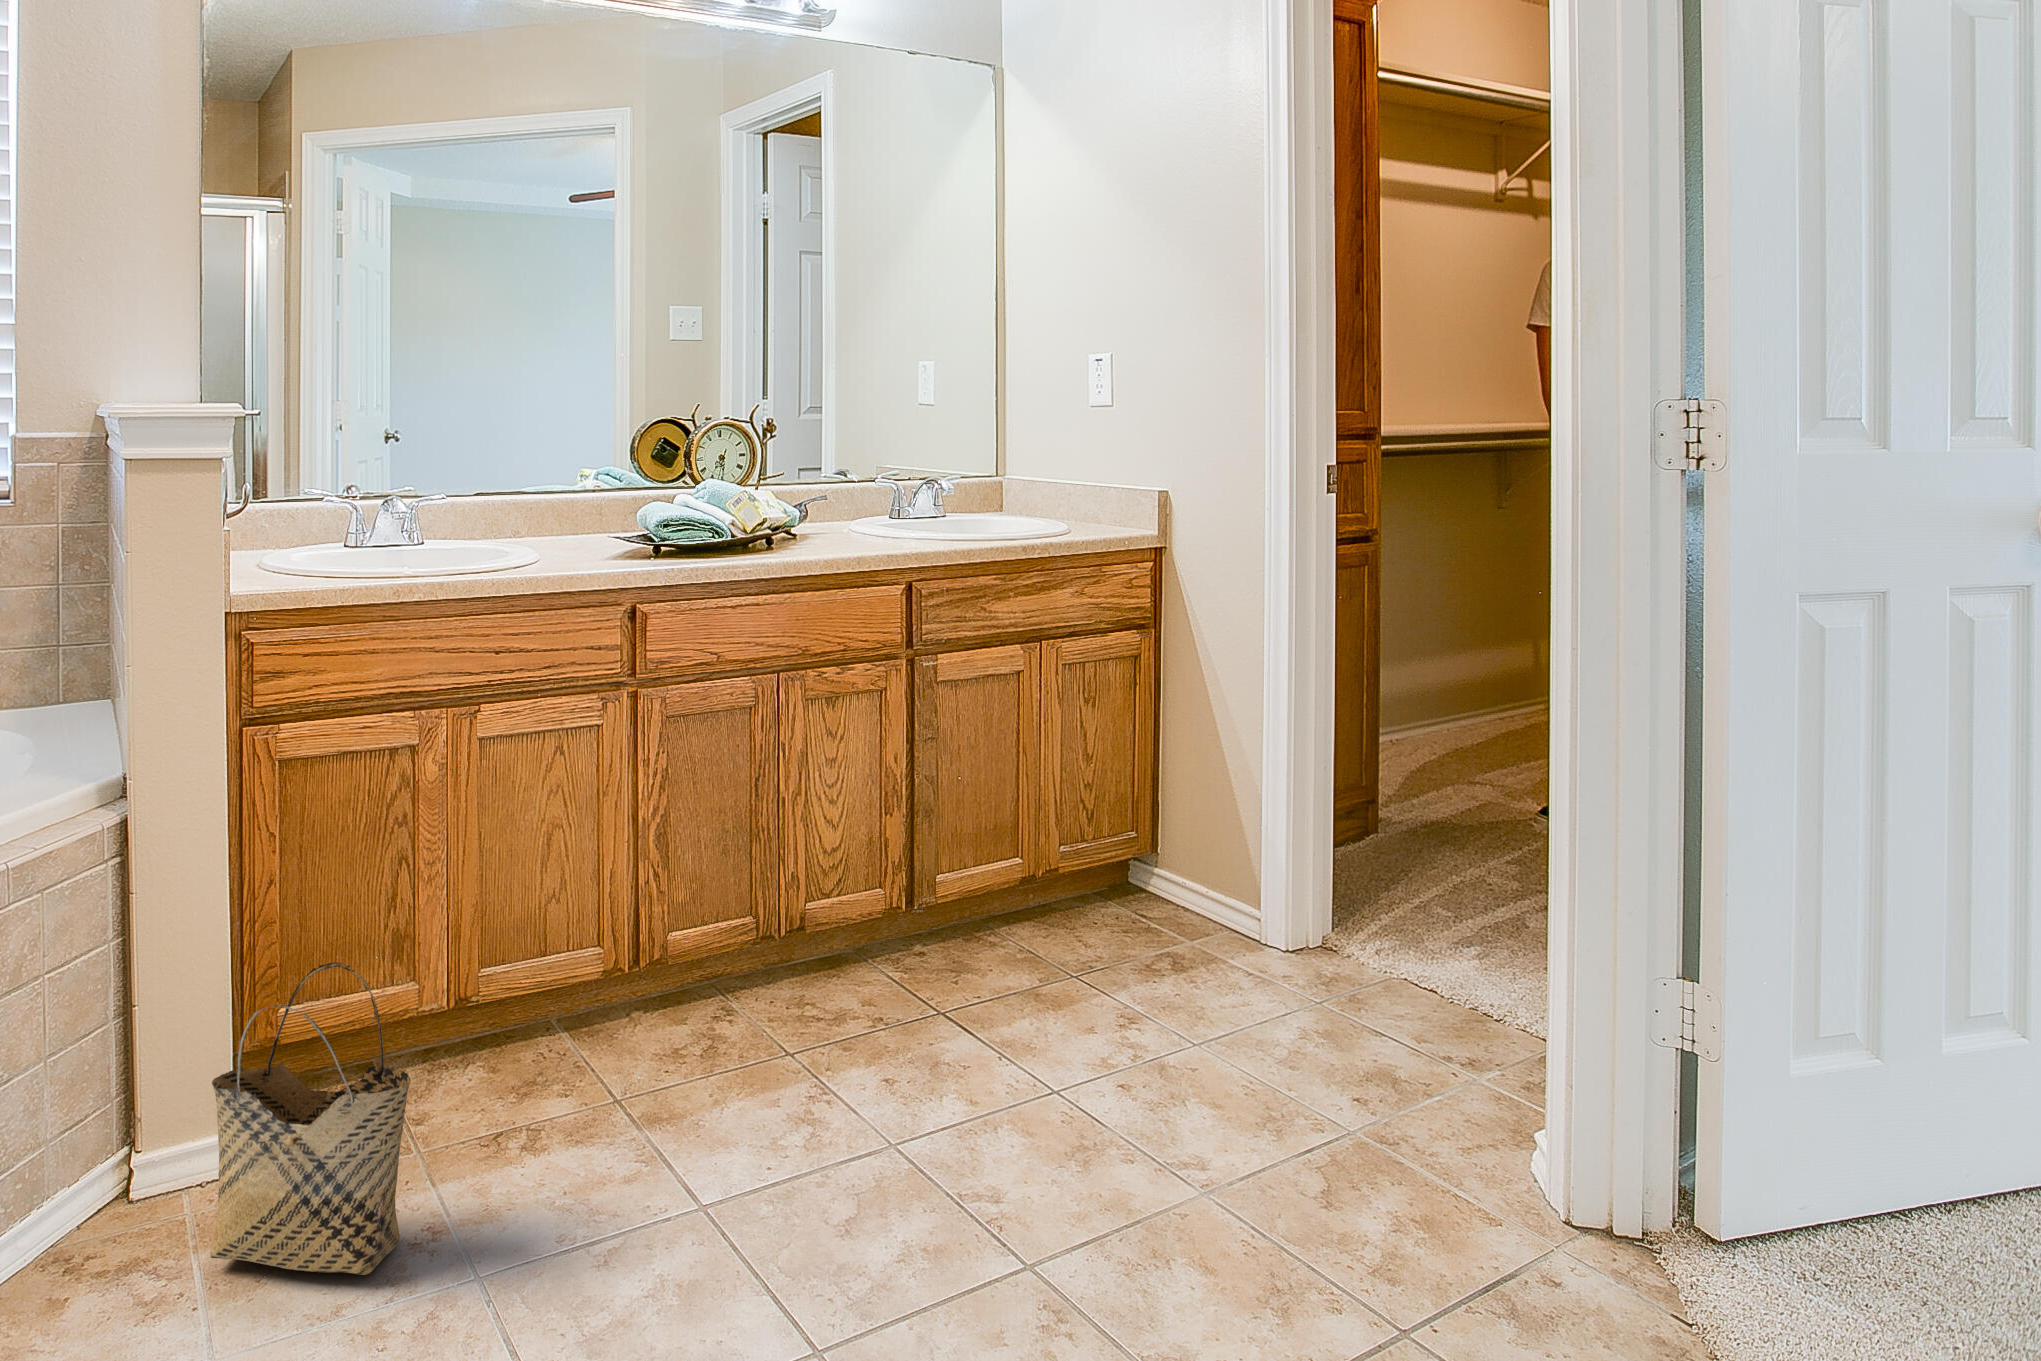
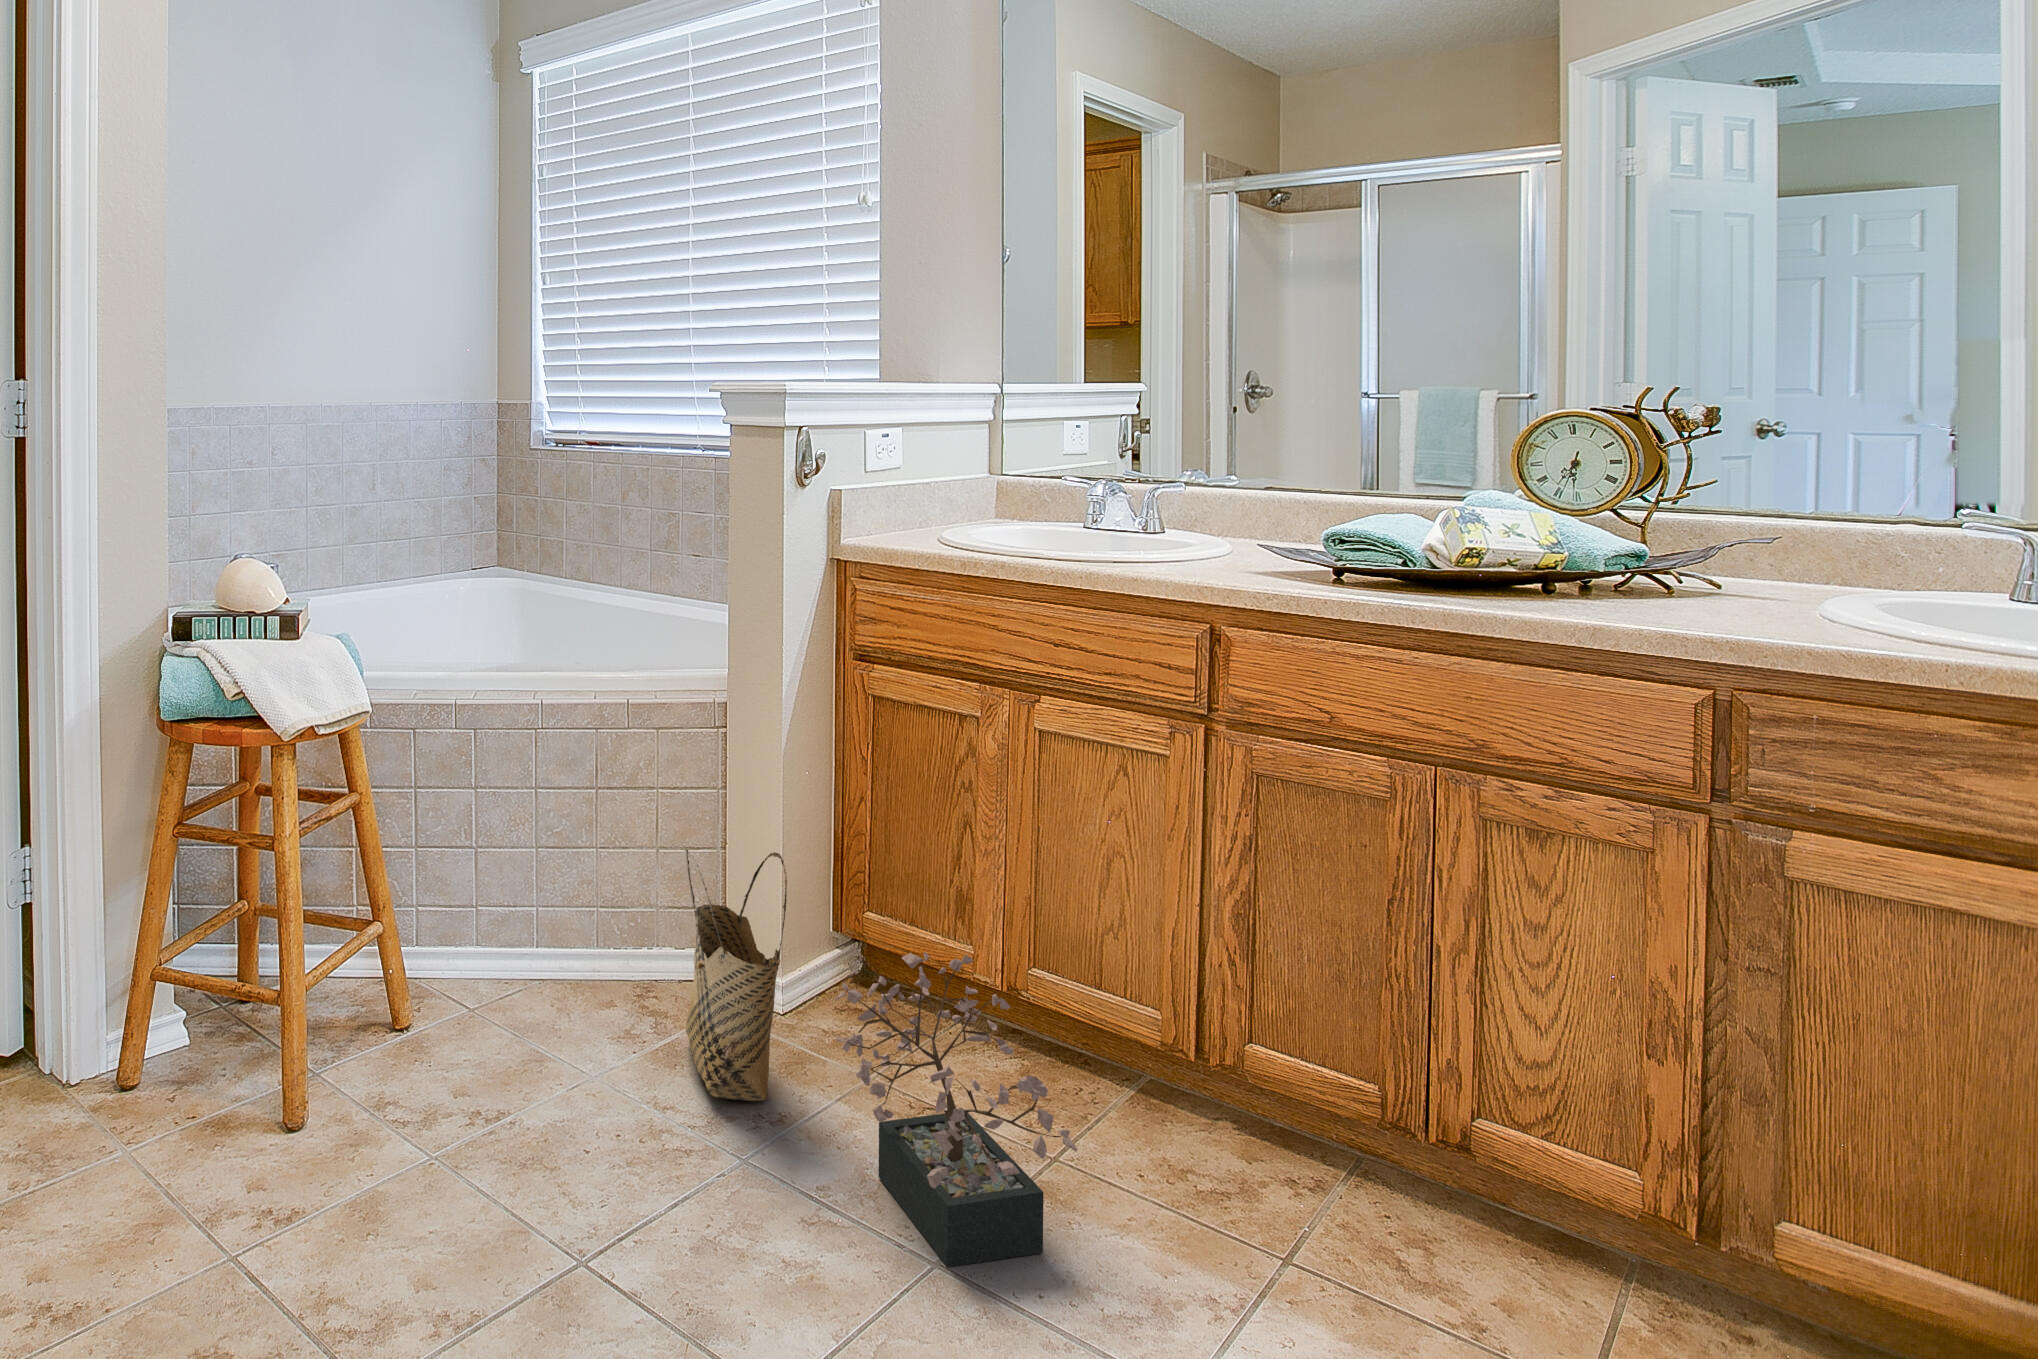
decorative plant: none [529,956,778,1213] -> present [834,952,1077,1267]

